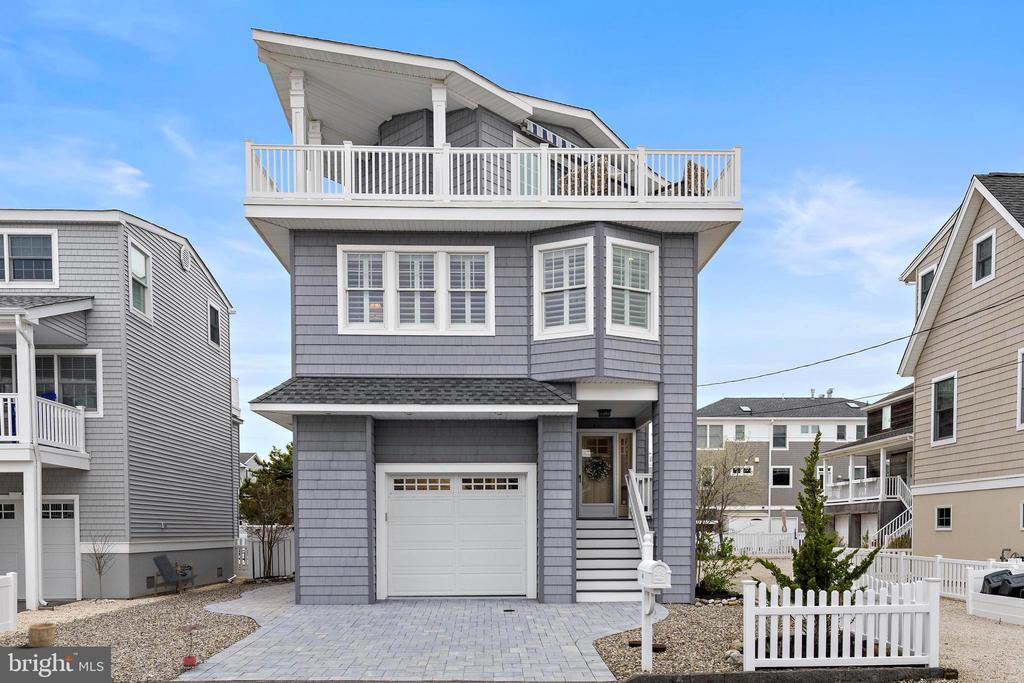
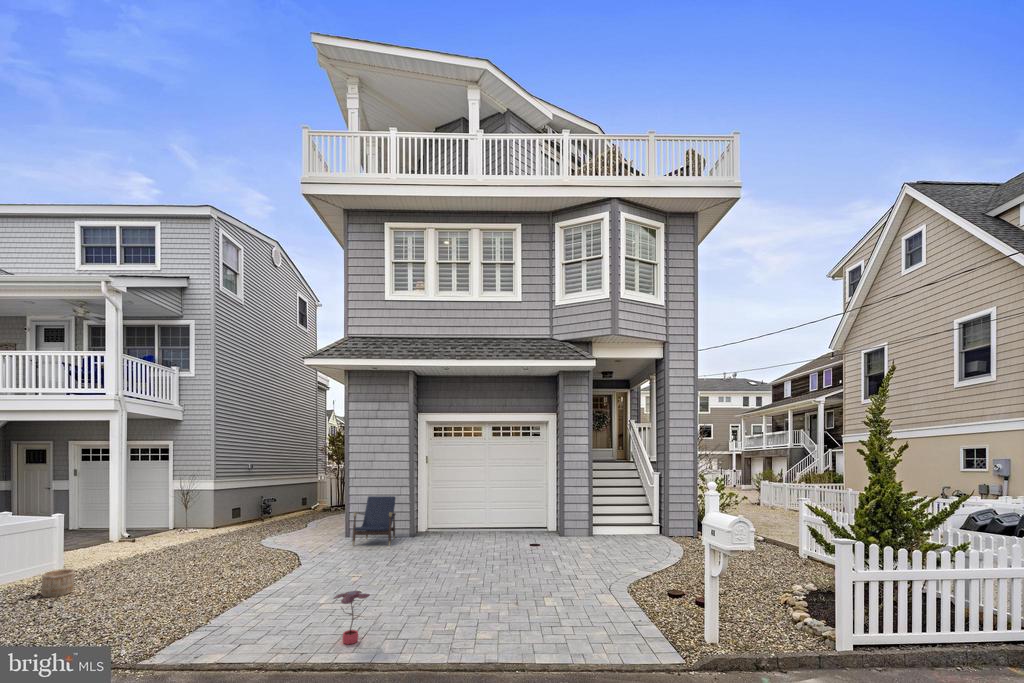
lounge chair: present [153,554,198,594] -> present [353,496,396,546]
potted plant: present [176,625,205,666] -> present [334,591,370,644]

